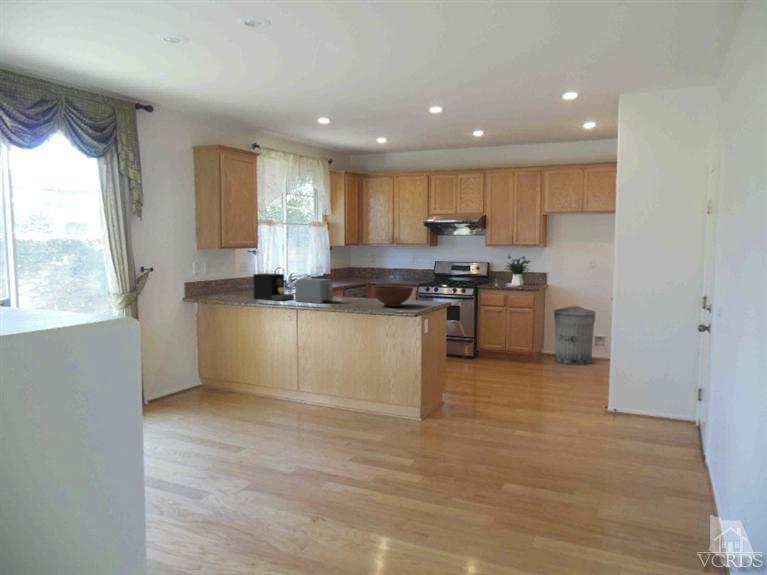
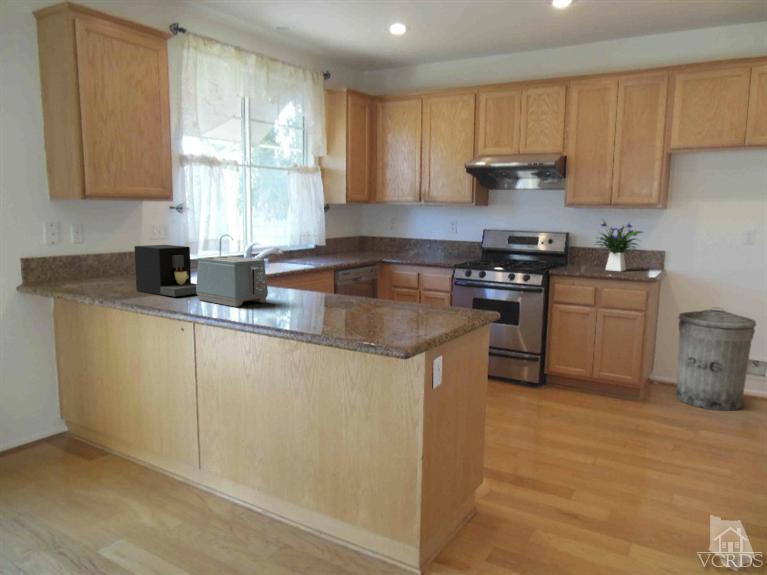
fruit bowl: present [372,285,413,307] -> none [328,276,414,323]

